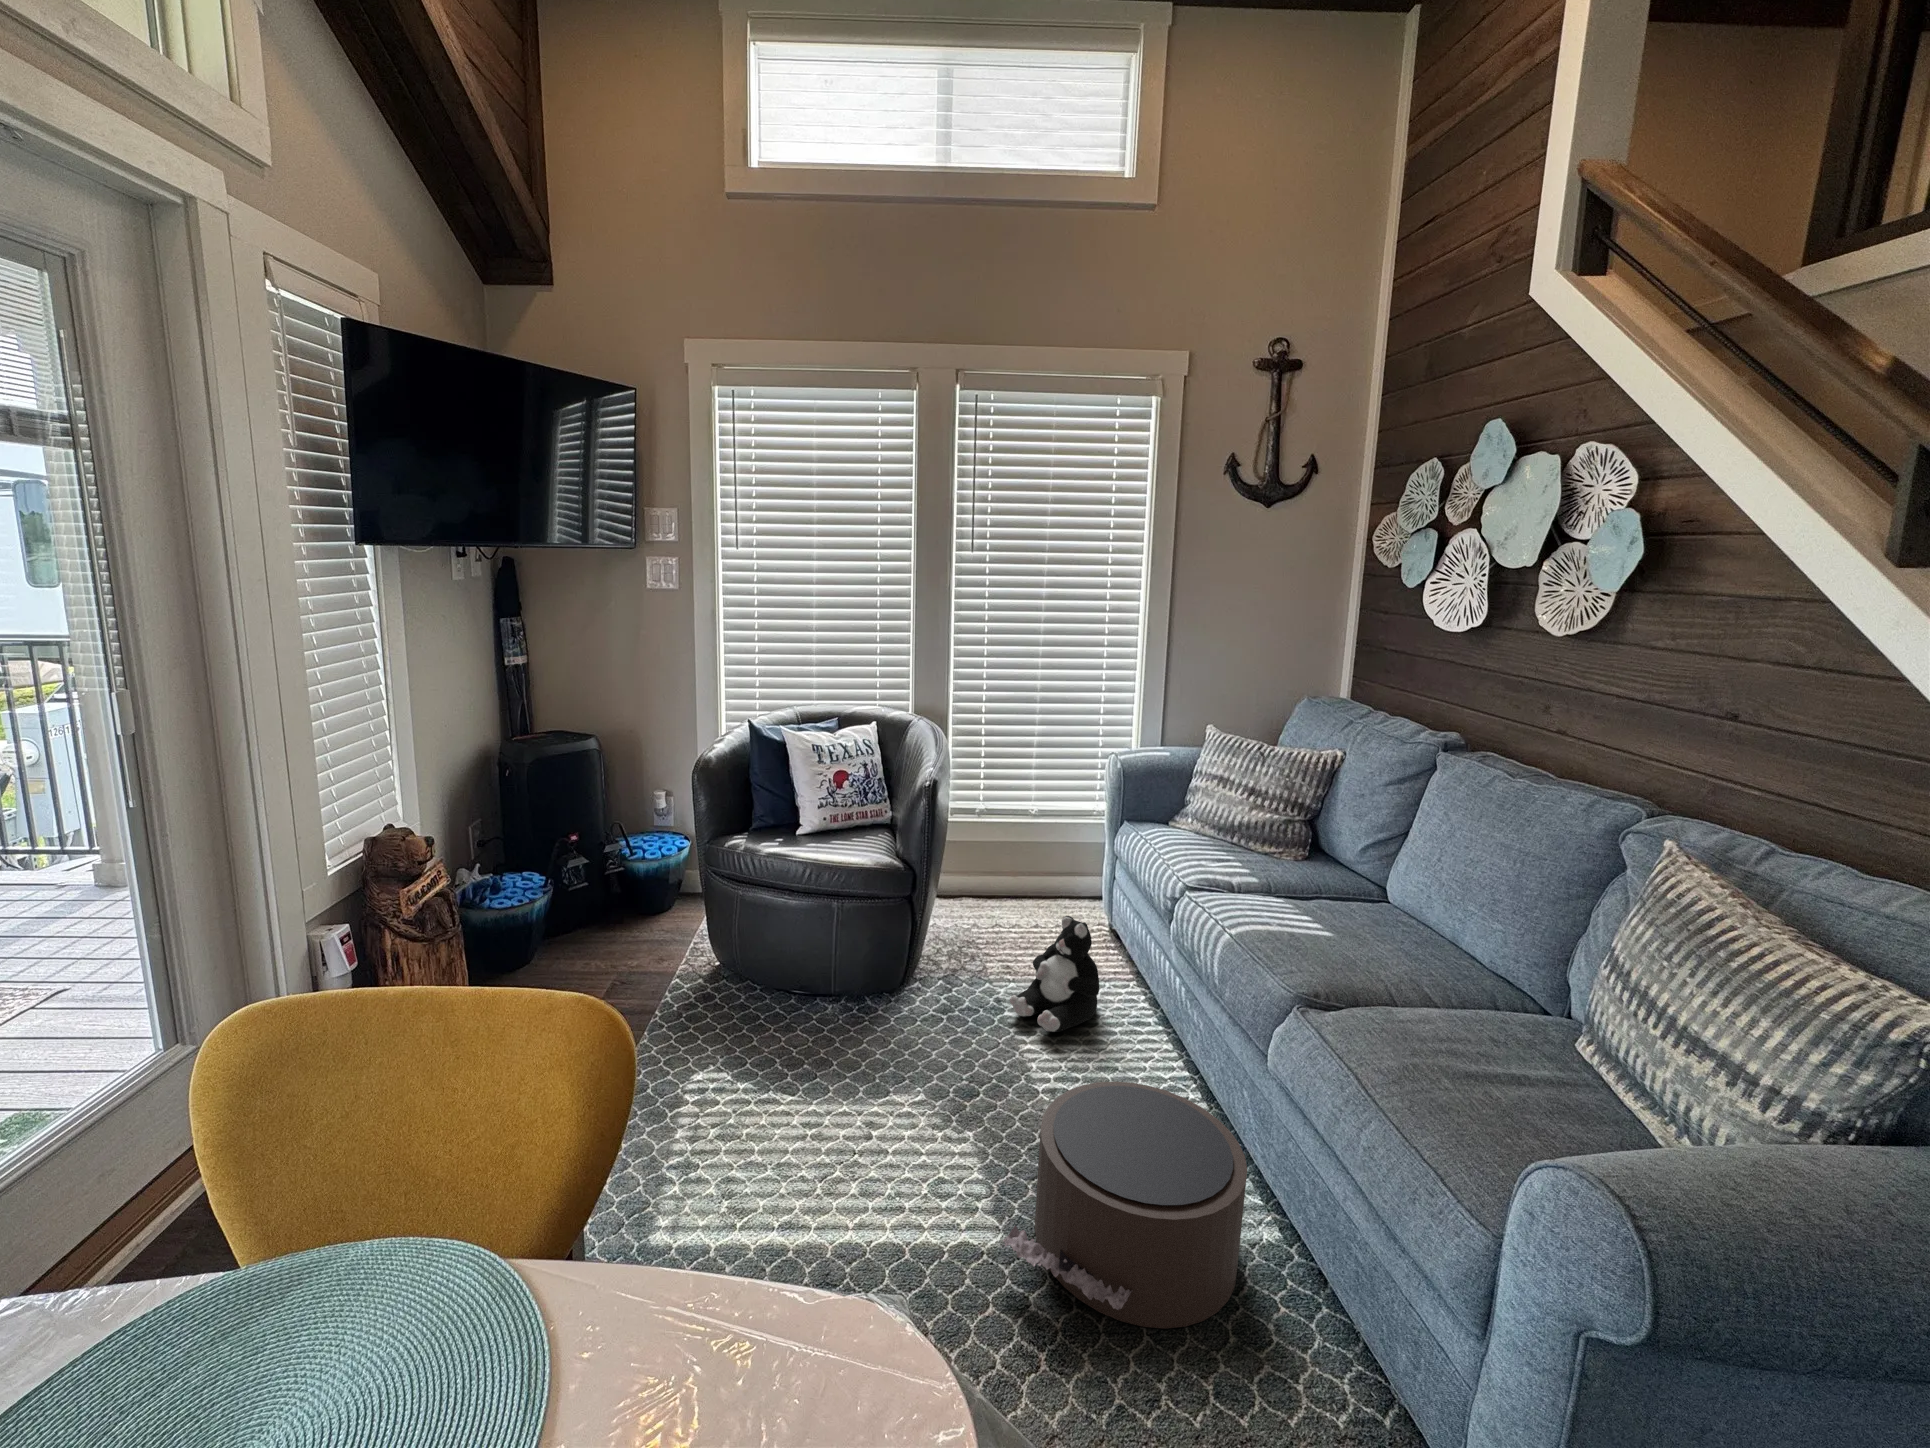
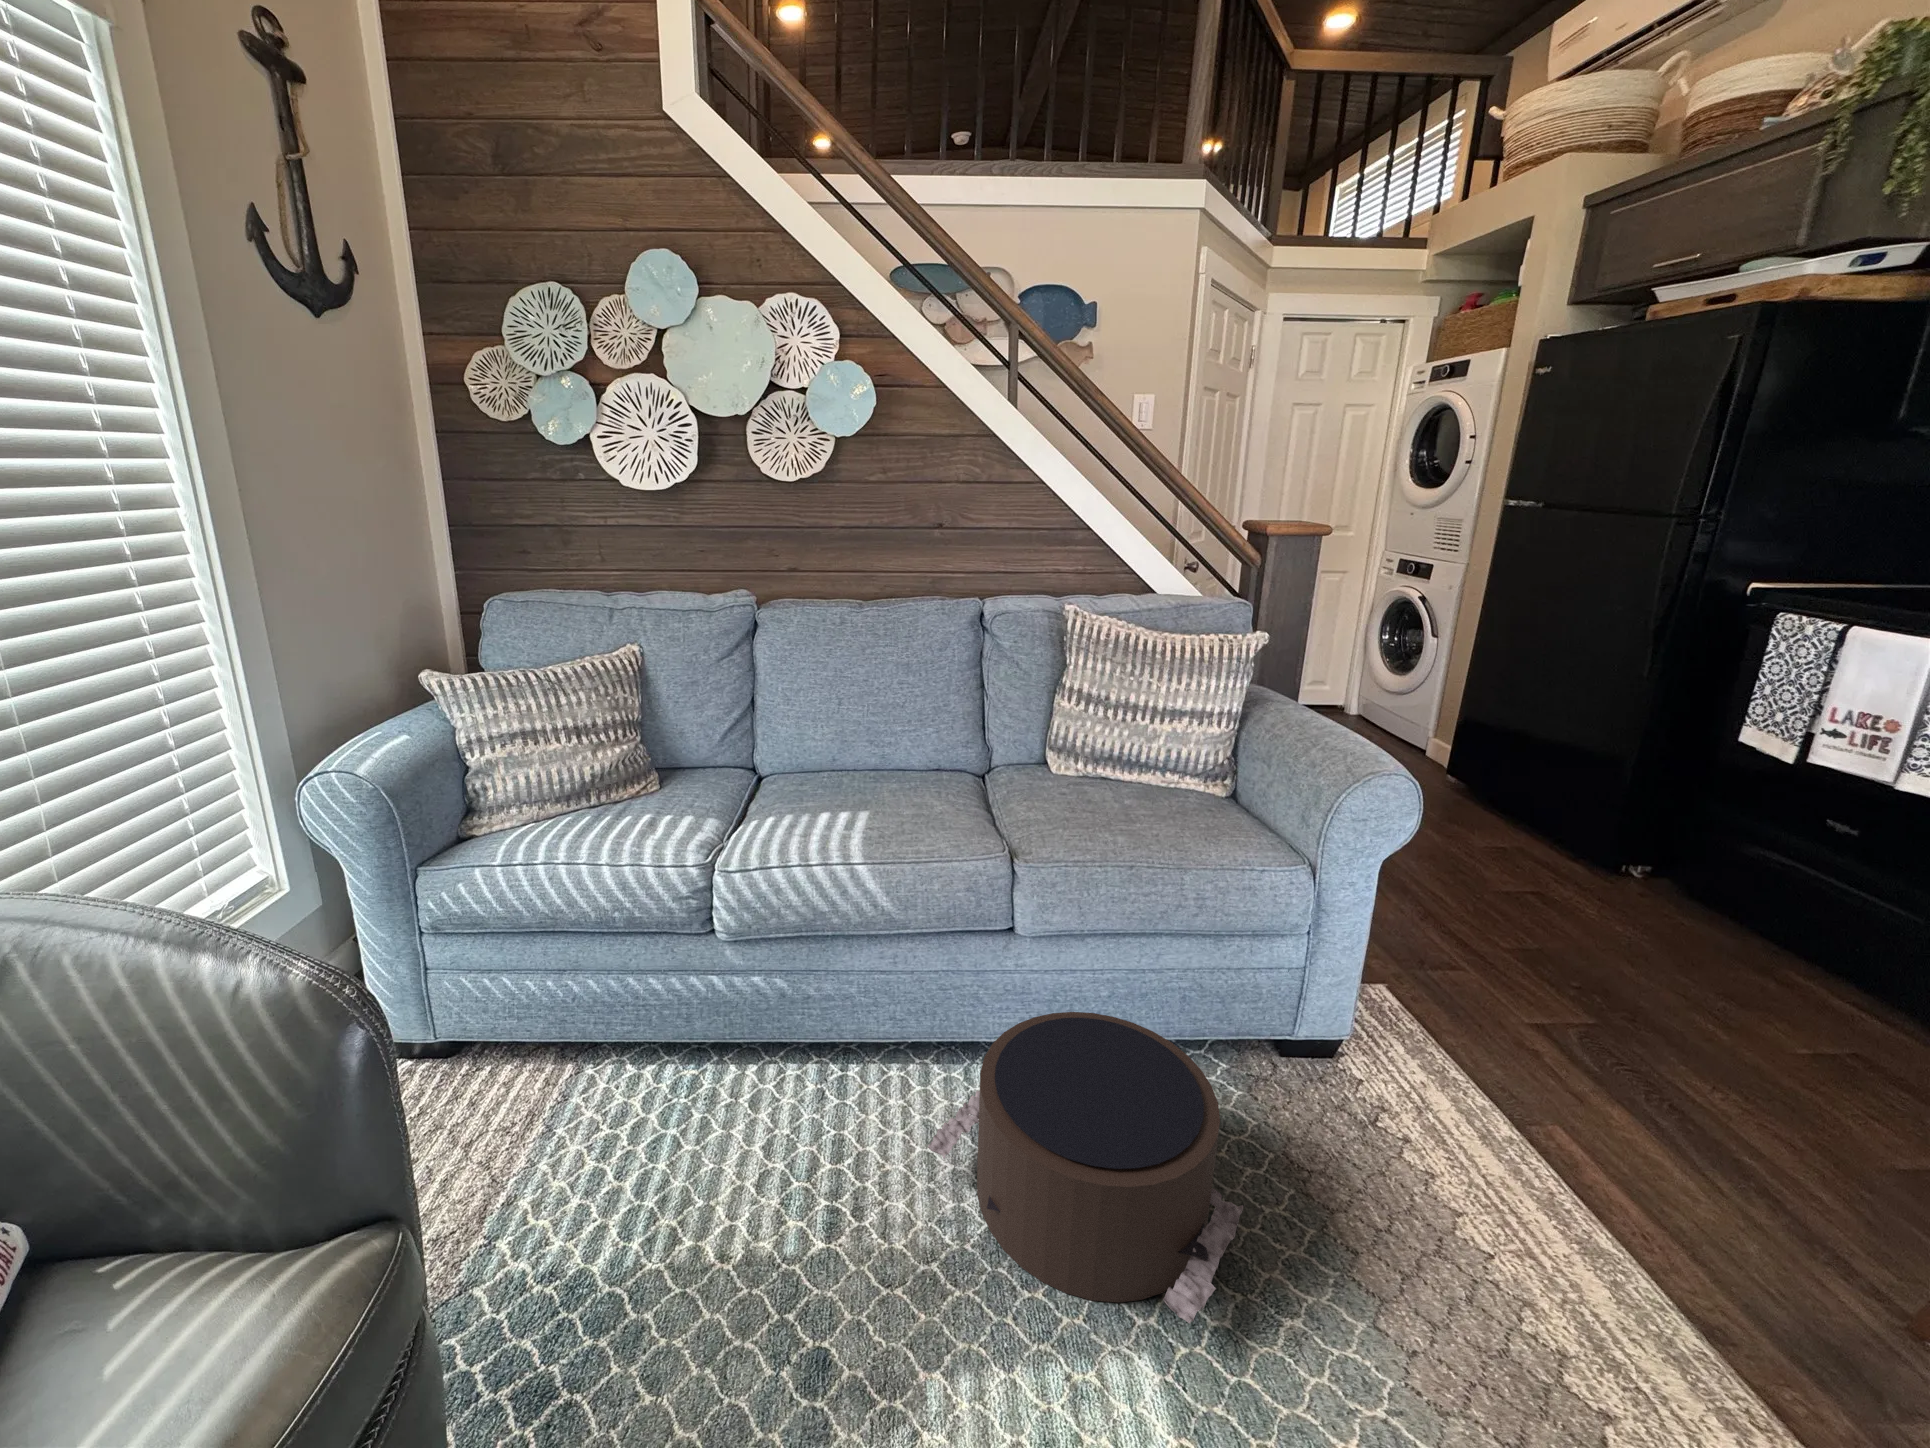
plush toy: present [1010,916,1099,1032] -> none [532,1021,693,1243]

